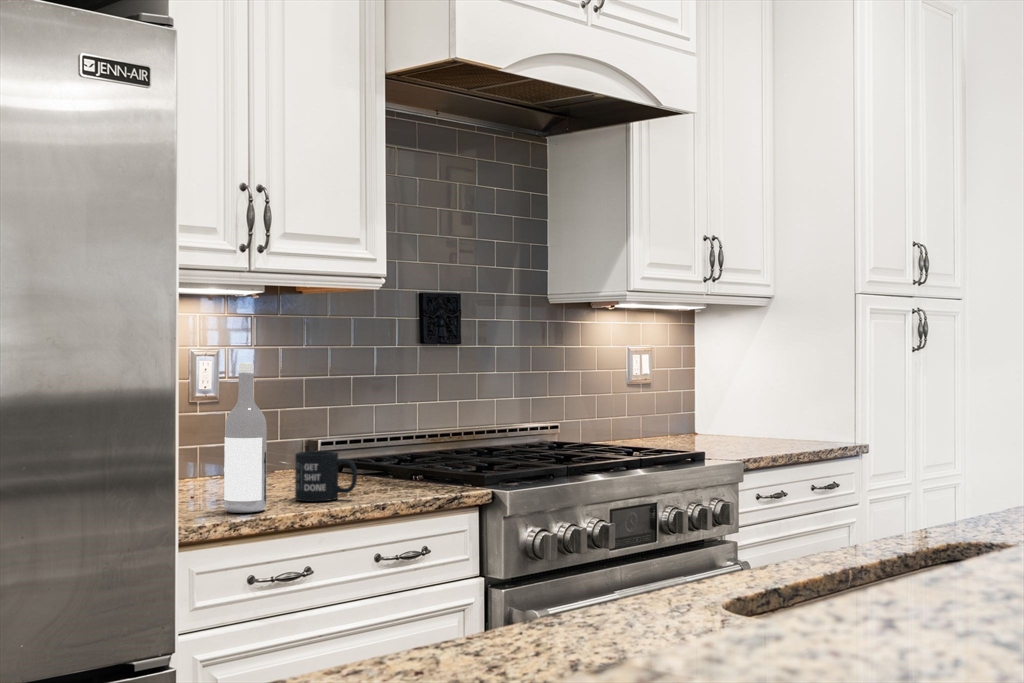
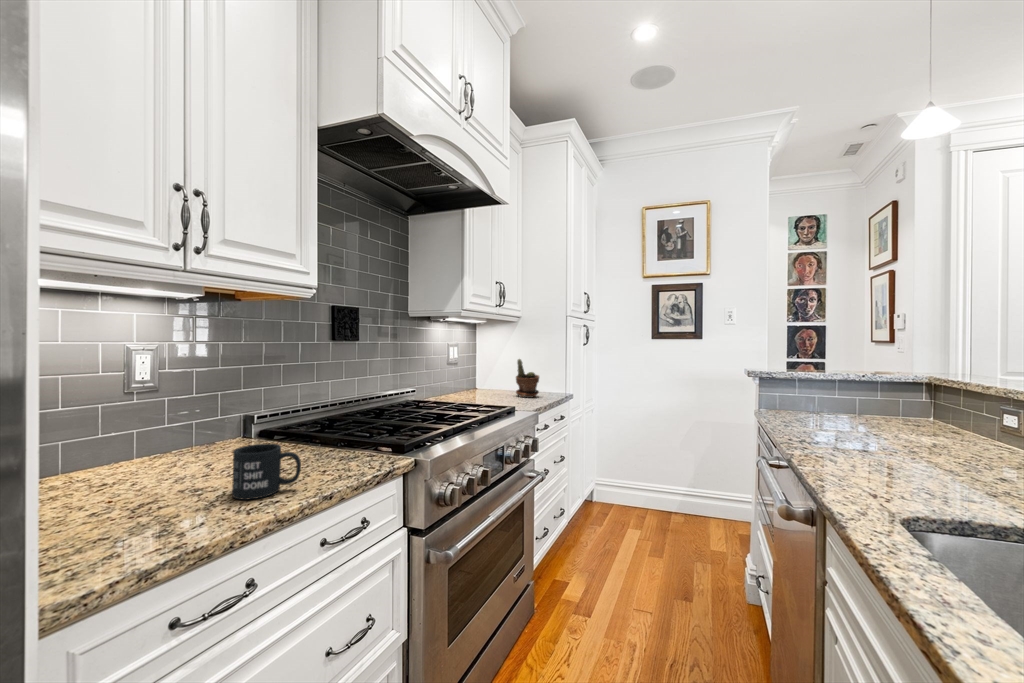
wine bottle: present [224,363,267,513] -> none [137,367,199,542]
potted plant: none [755,372,803,447] -> present [516,359,539,398]

